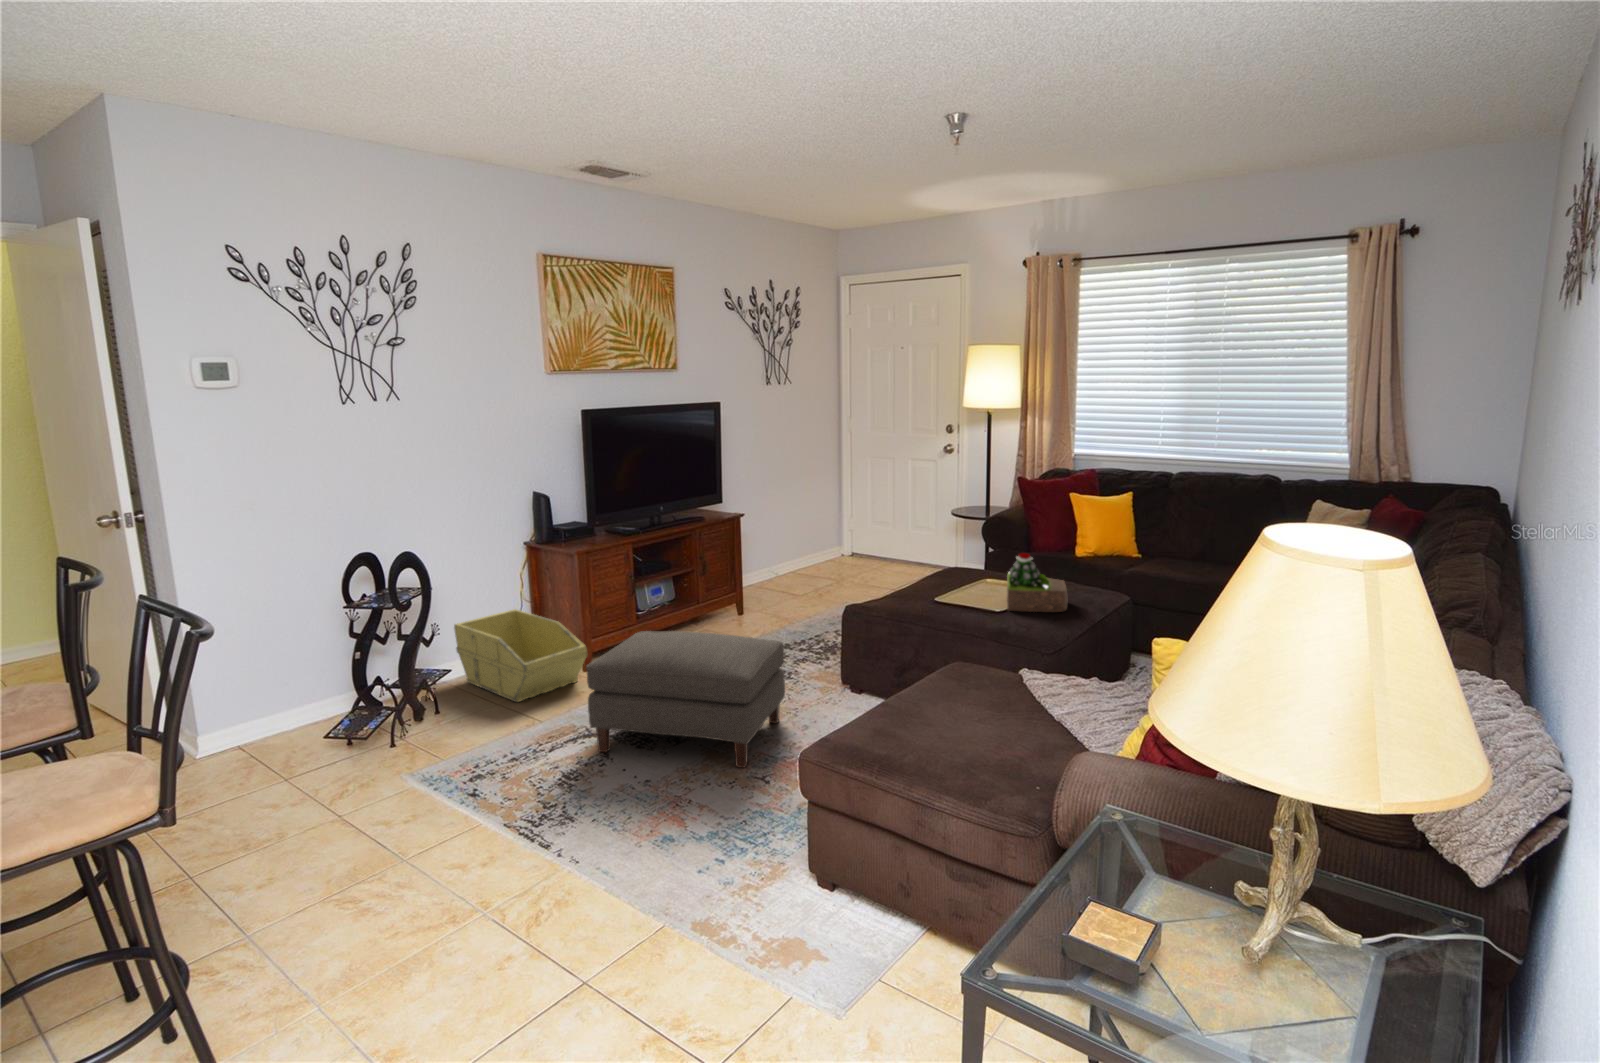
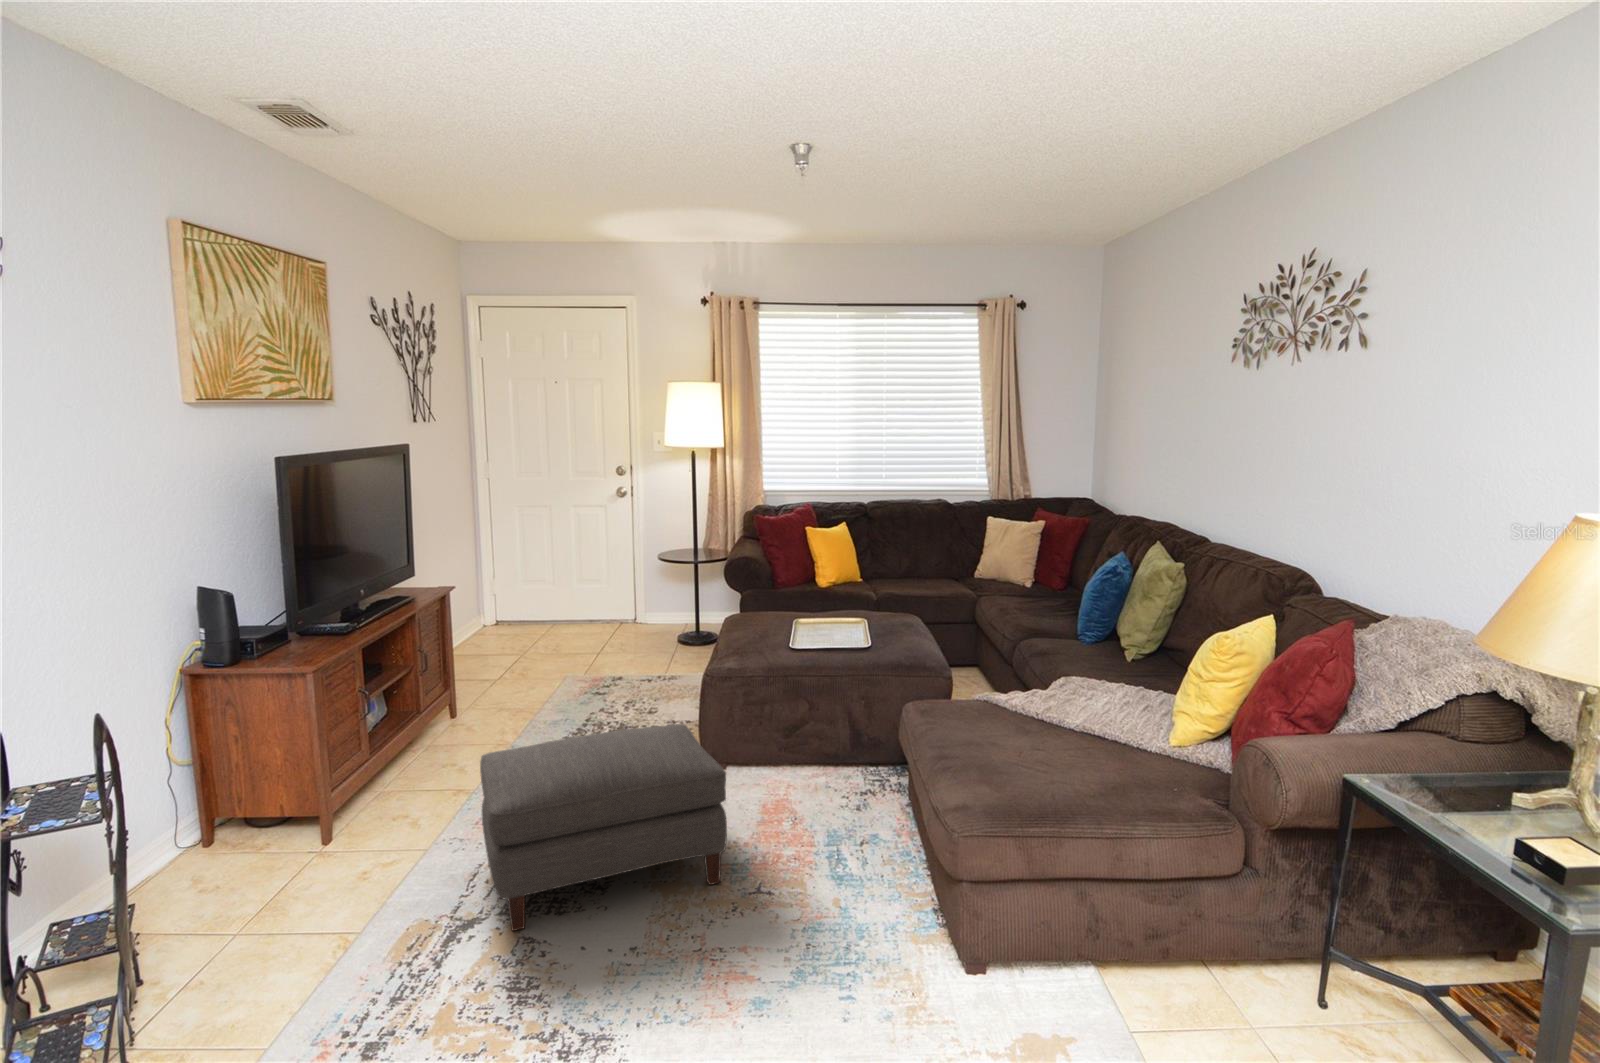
succulent plant: present [1007,553,1067,612] -> none [841,587,907,646]
storage bin: present [454,609,587,702] -> none [88,774,360,914]

